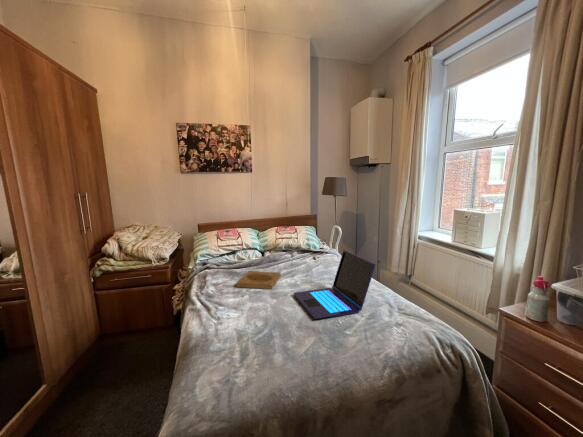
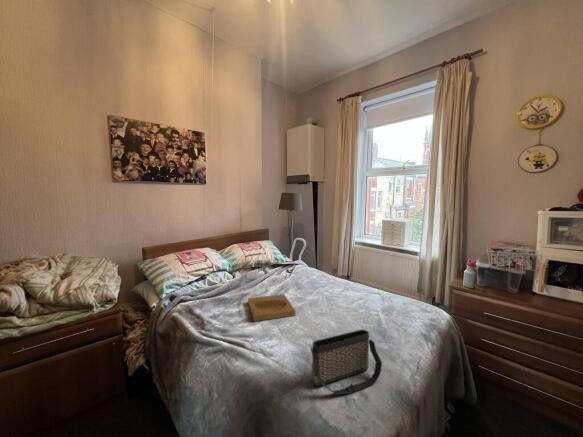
laptop: present [293,250,375,319] -> none [326,264,411,341]
handbag: none [219,295,278,339] -> present [311,330,382,394]

